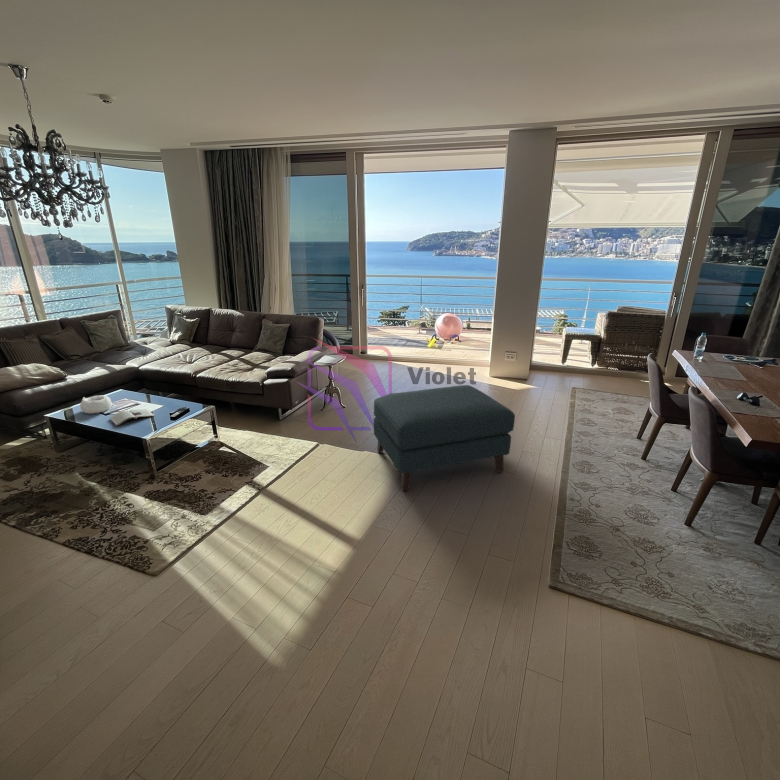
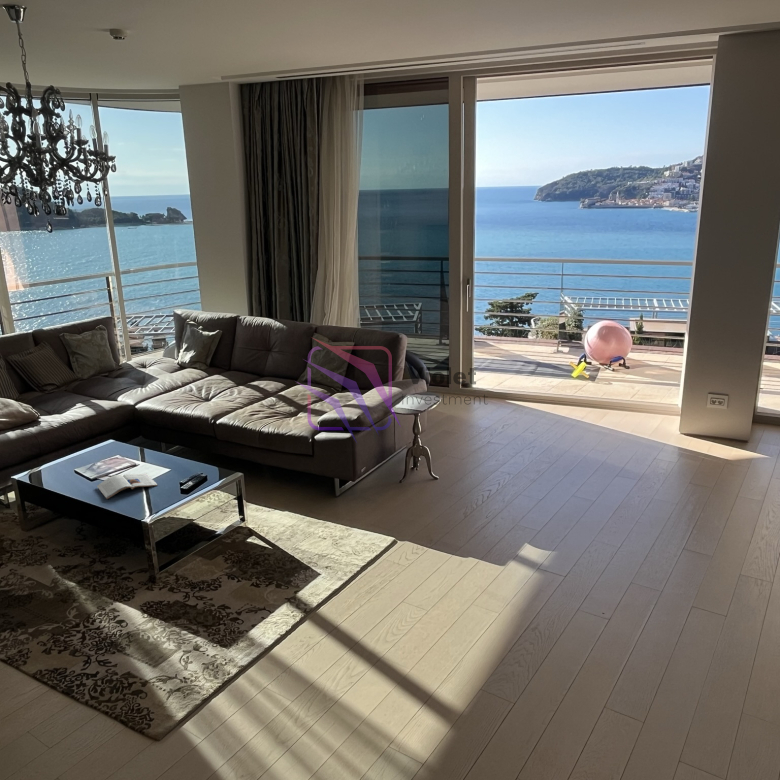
ottoman: present [374,385,515,491] -> none [486,458,732,635]
decorative bowl: present [80,395,112,414] -> none [58,450,99,477]

